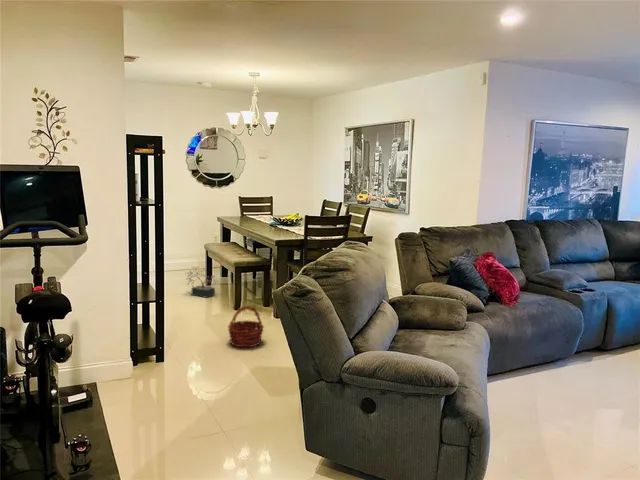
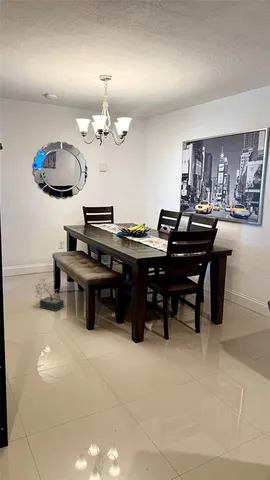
basket: present [228,306,264,347] -> none [87,347,134,405]

